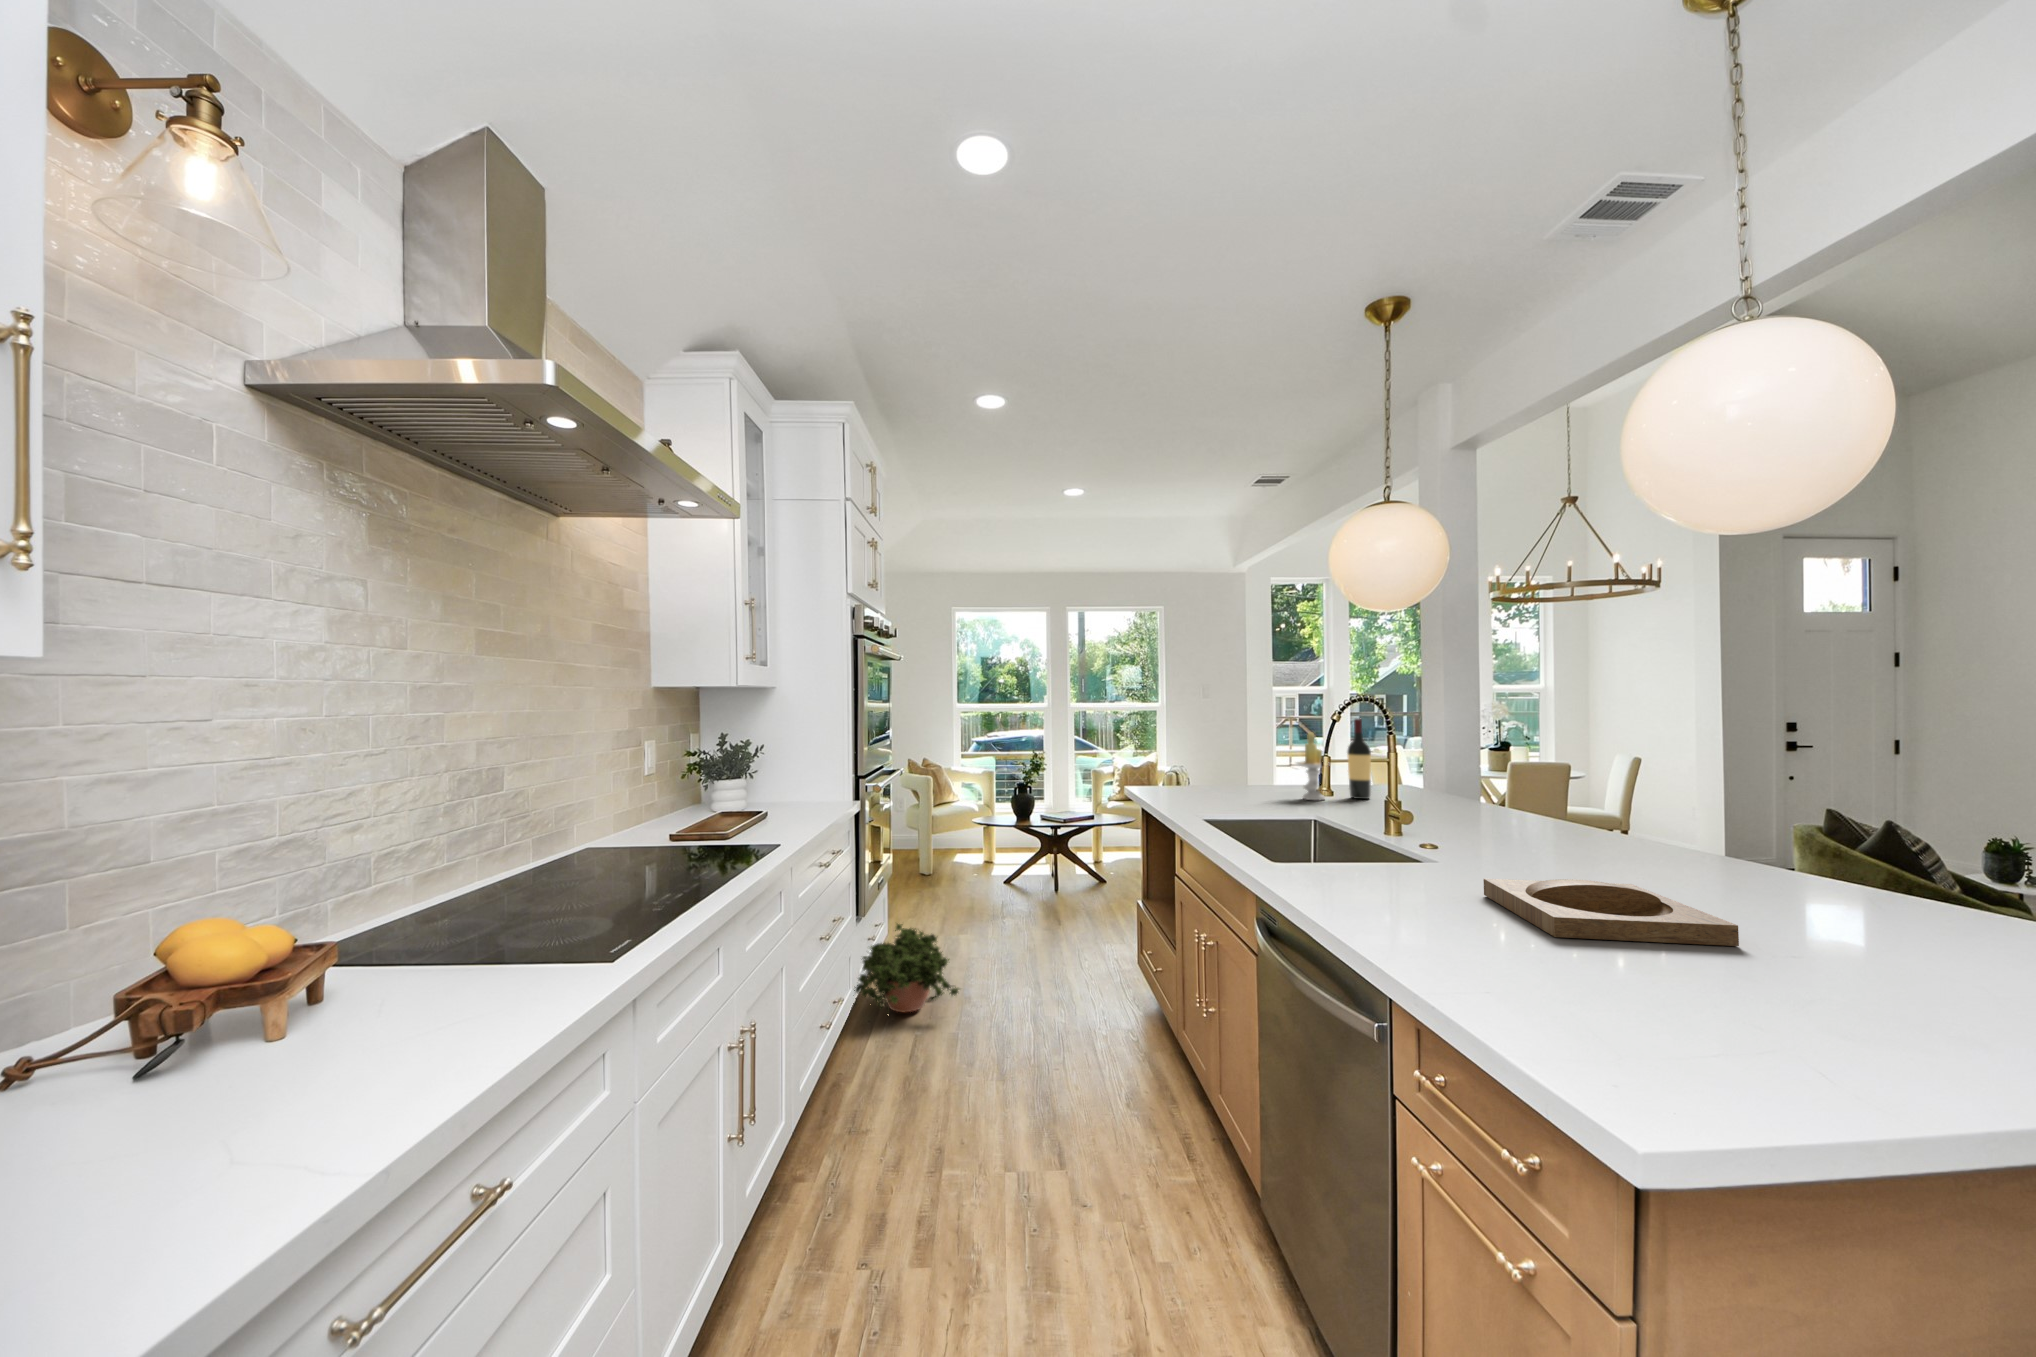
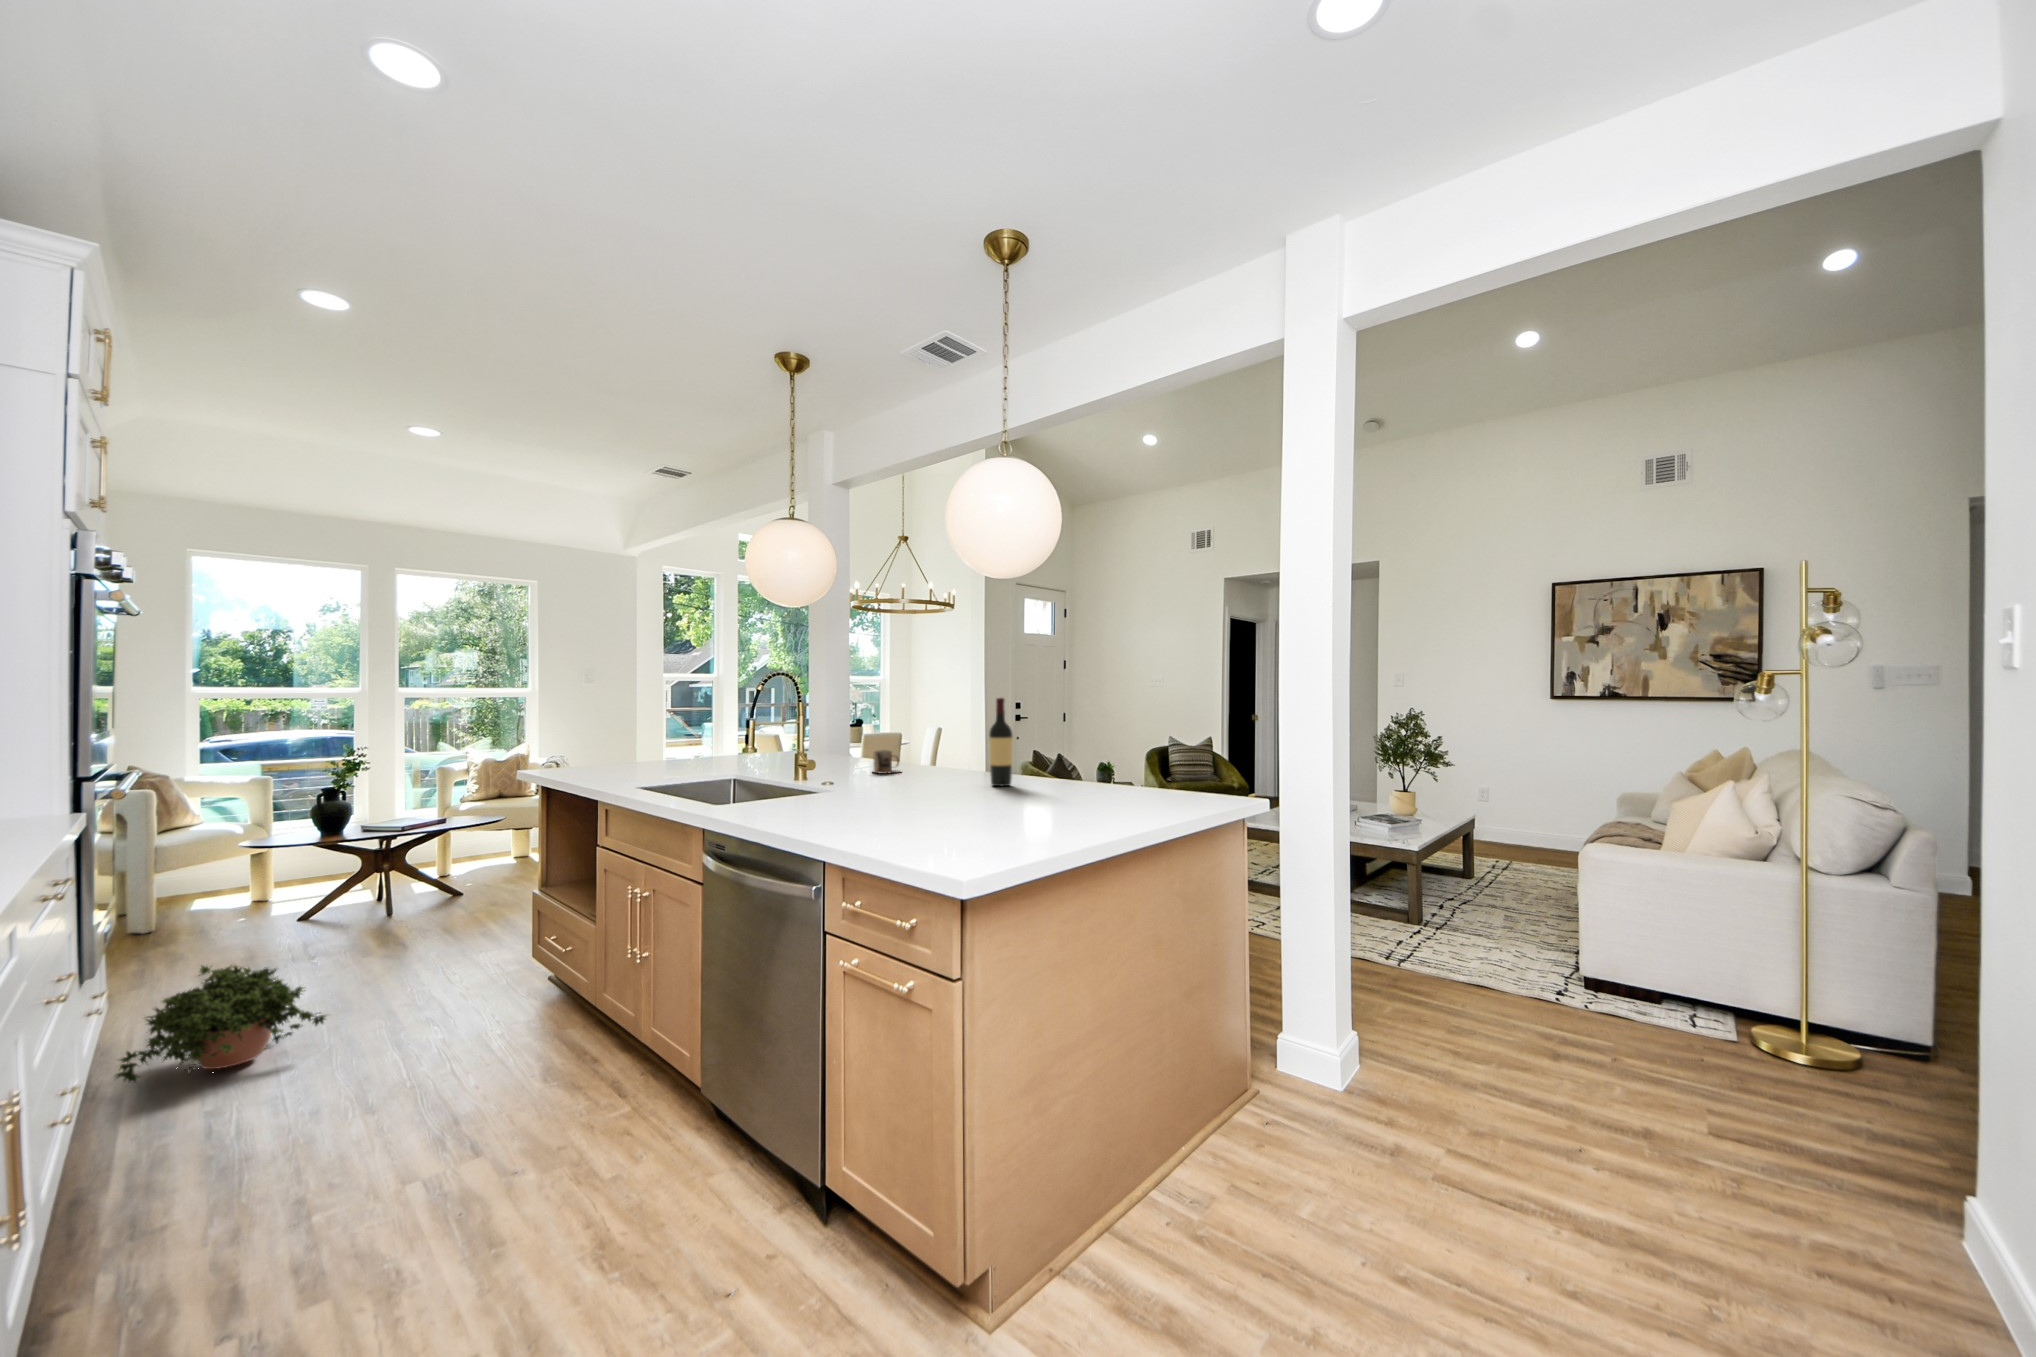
wine bottle: present [1347,718,1371,799] -> present [989,698,1013,786]
candle: present [1296,732,1325,800] -> none [714,707,744,765]
mug: none [1510,806,1566,844] -> present [873,750,899,774]
tray: present [1483,879,1739,946] -> none [864,779,975,807]

